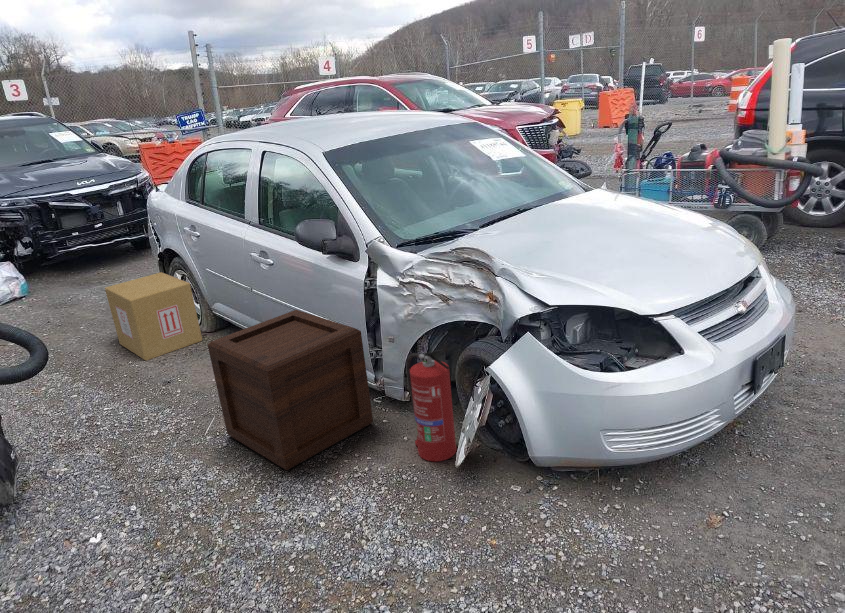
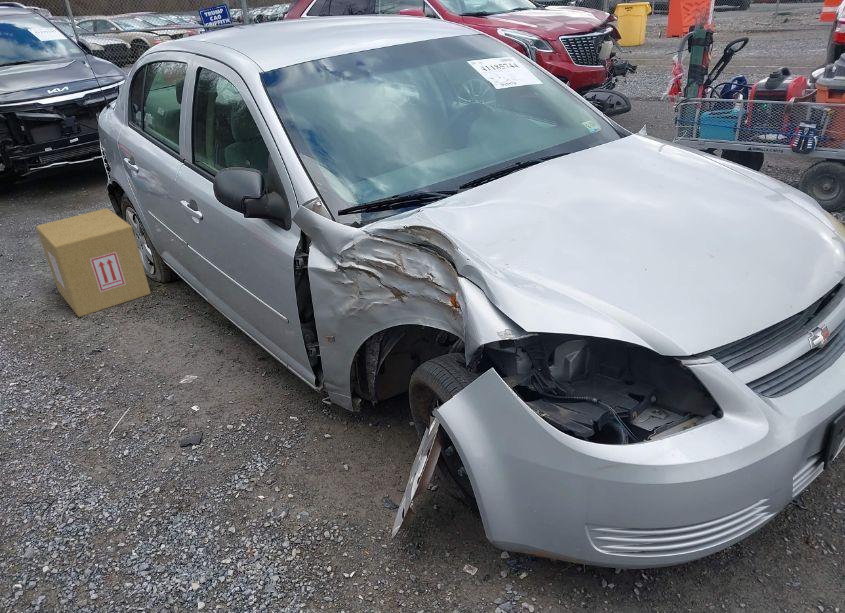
wooden crate: present [208,310,373,470] -> none [98,282,313,501]
fire extinguisher: present [406,349,457,461] -> none [343,364,408,505]

